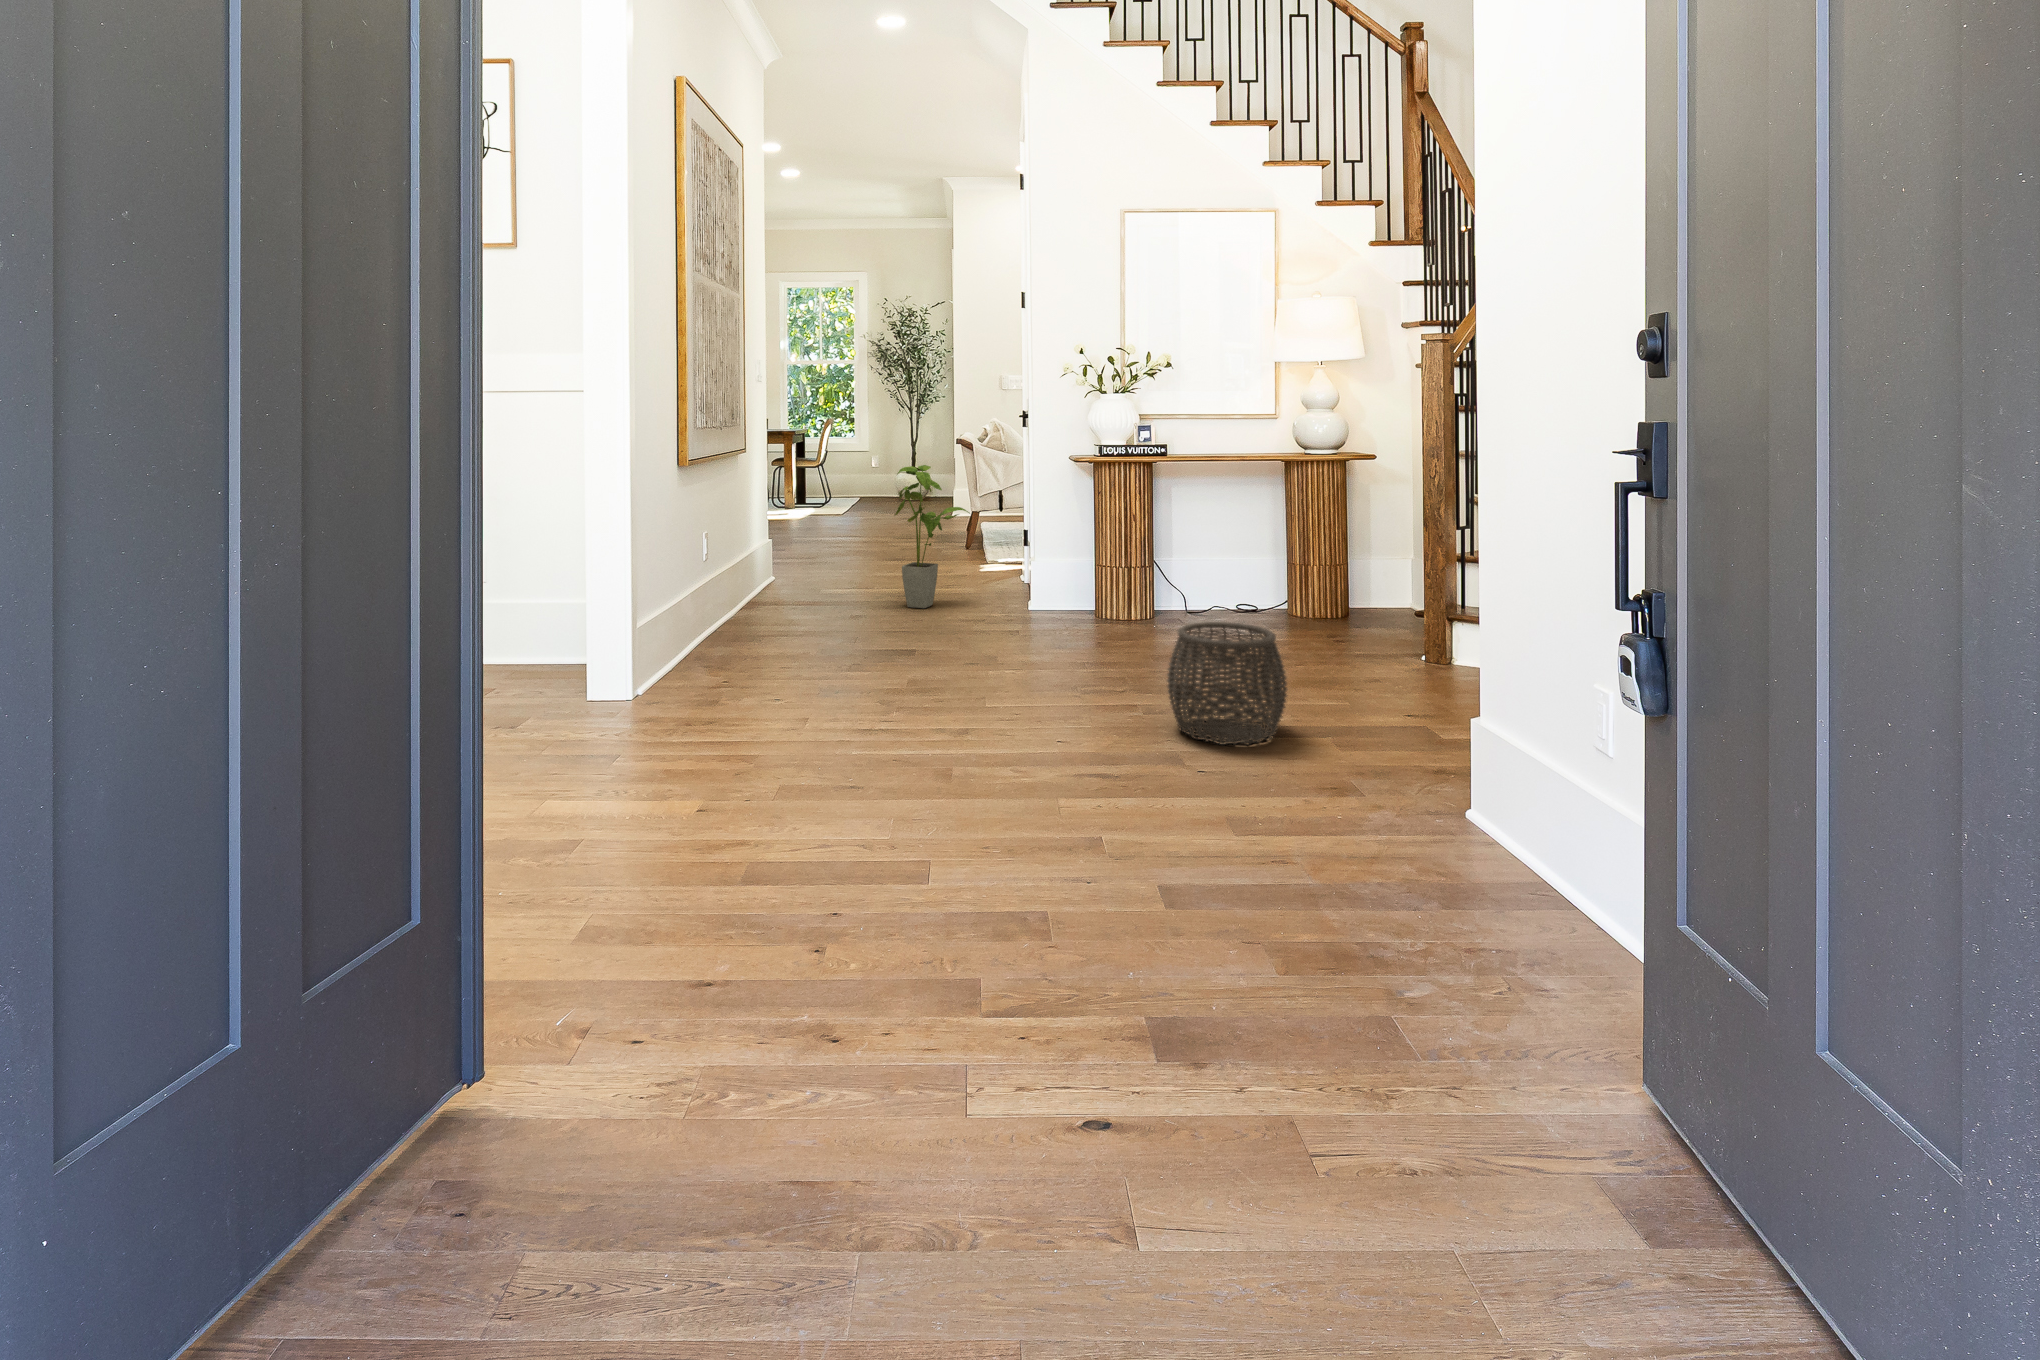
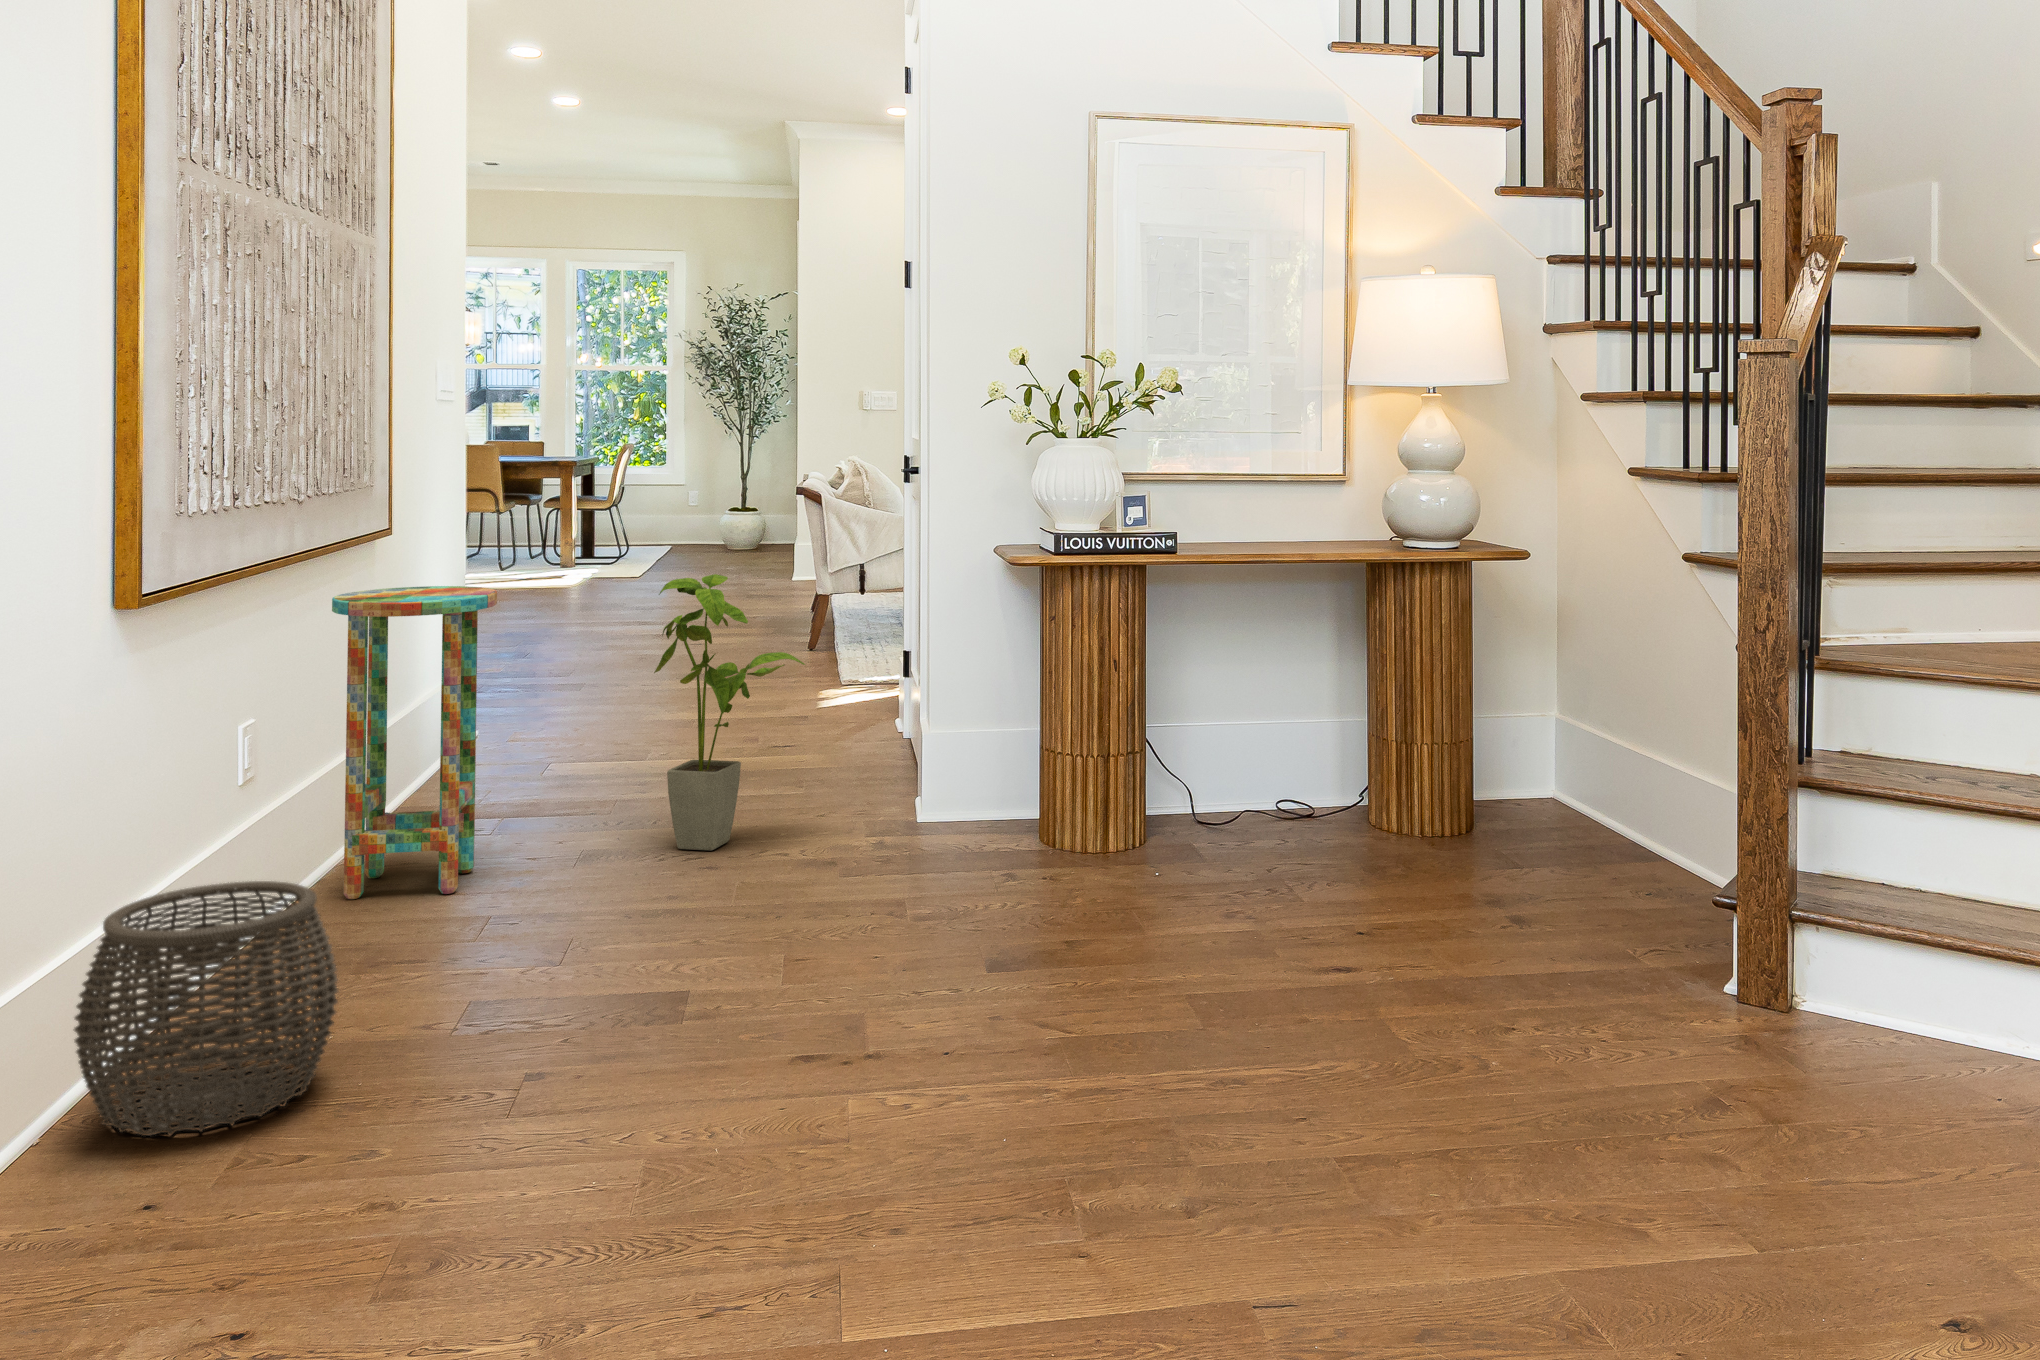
side table: none [745,468,820,619] -> present [332,586,497,899]
woven basket: present [1167,622,1287,745] -> present [74,881,338,1136]

